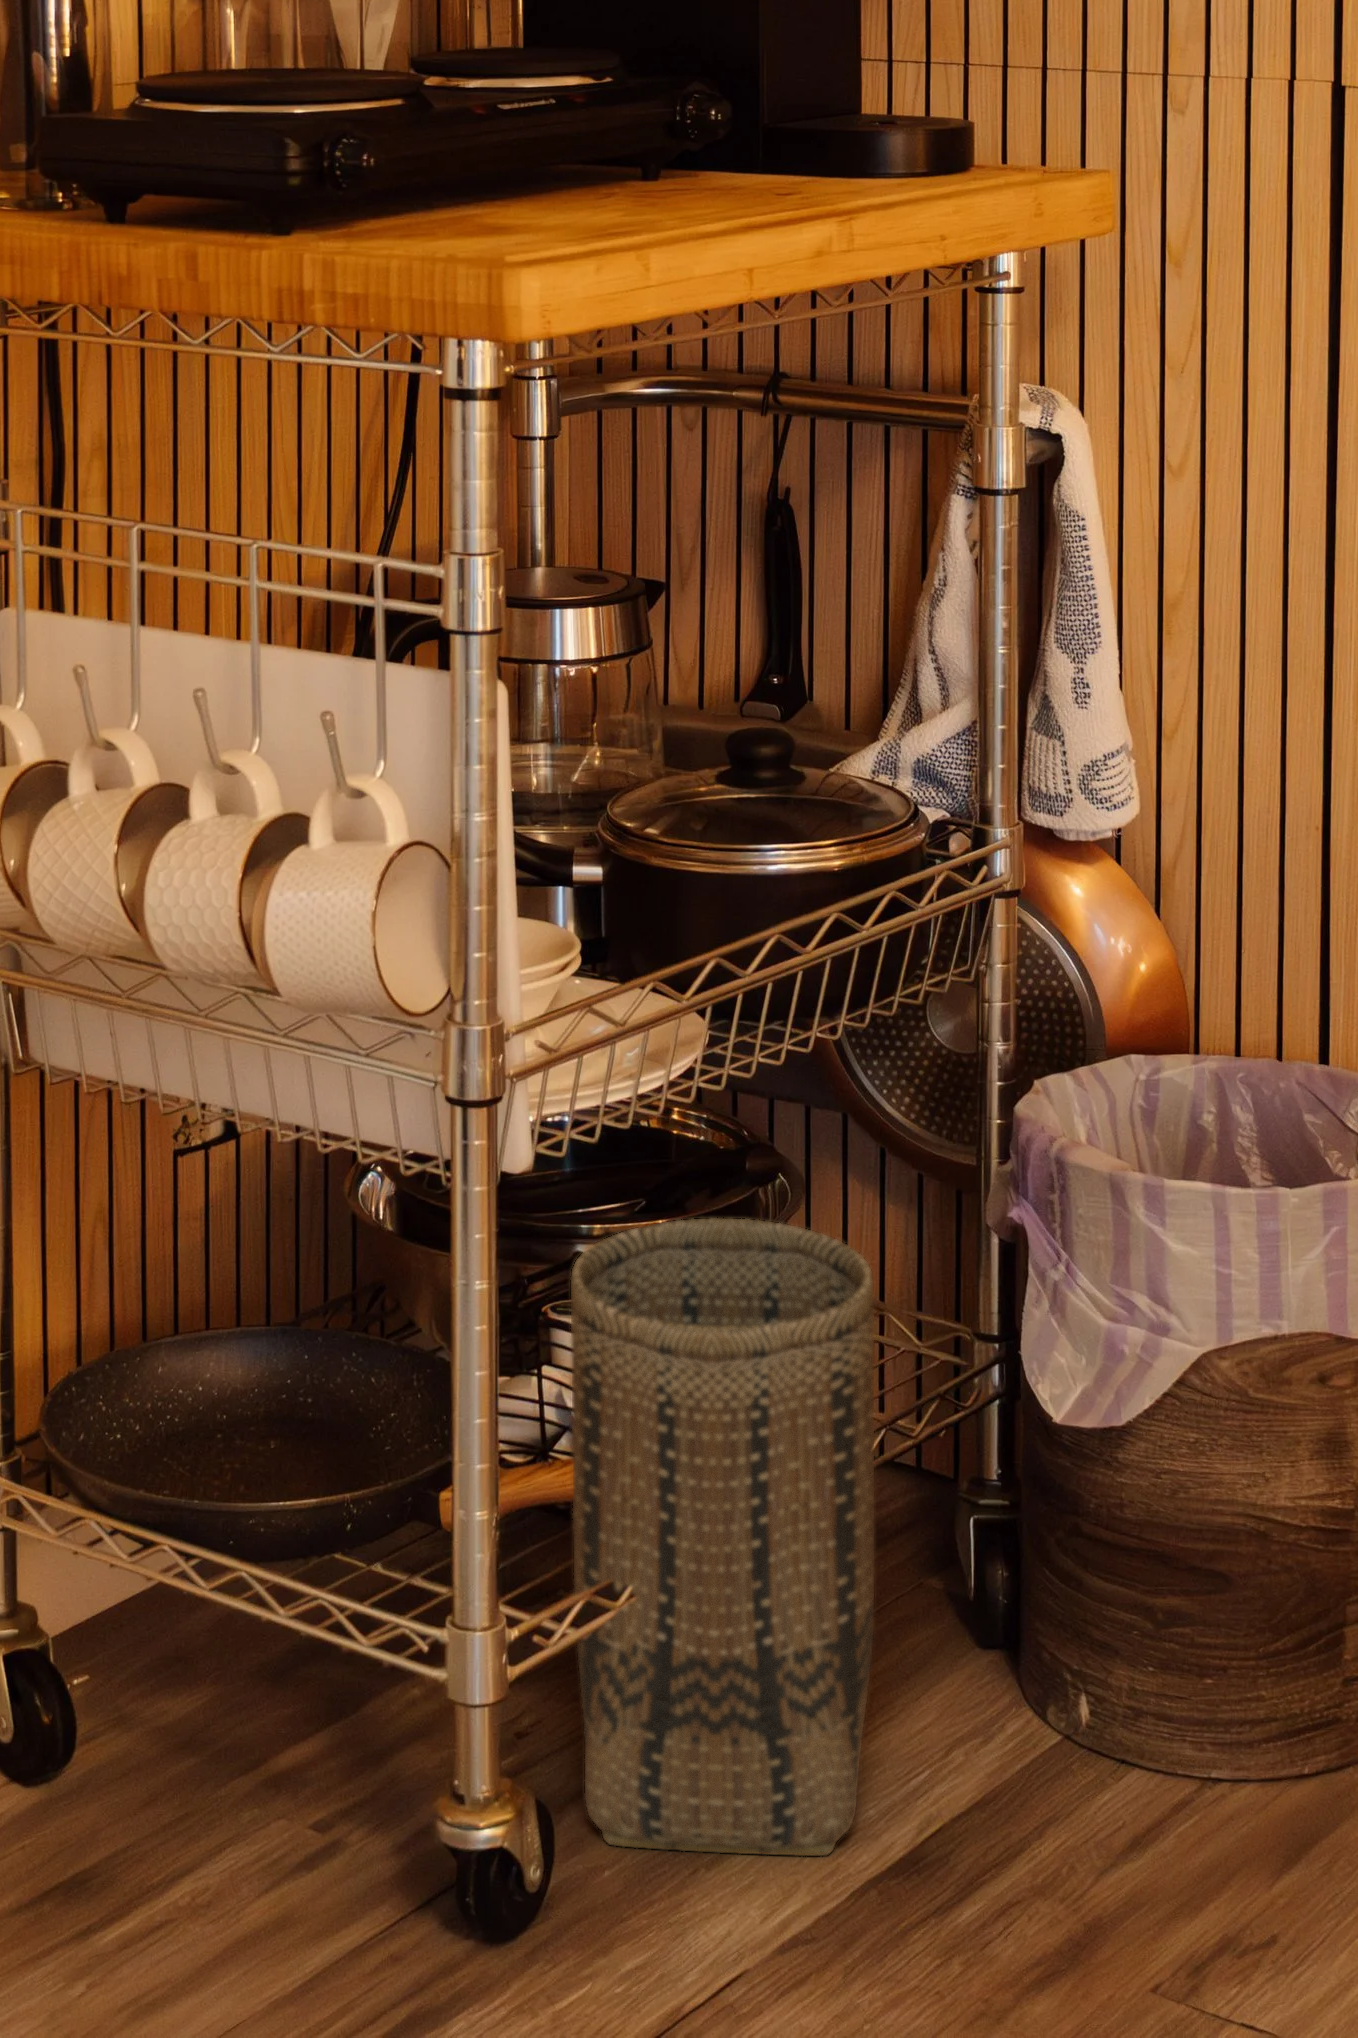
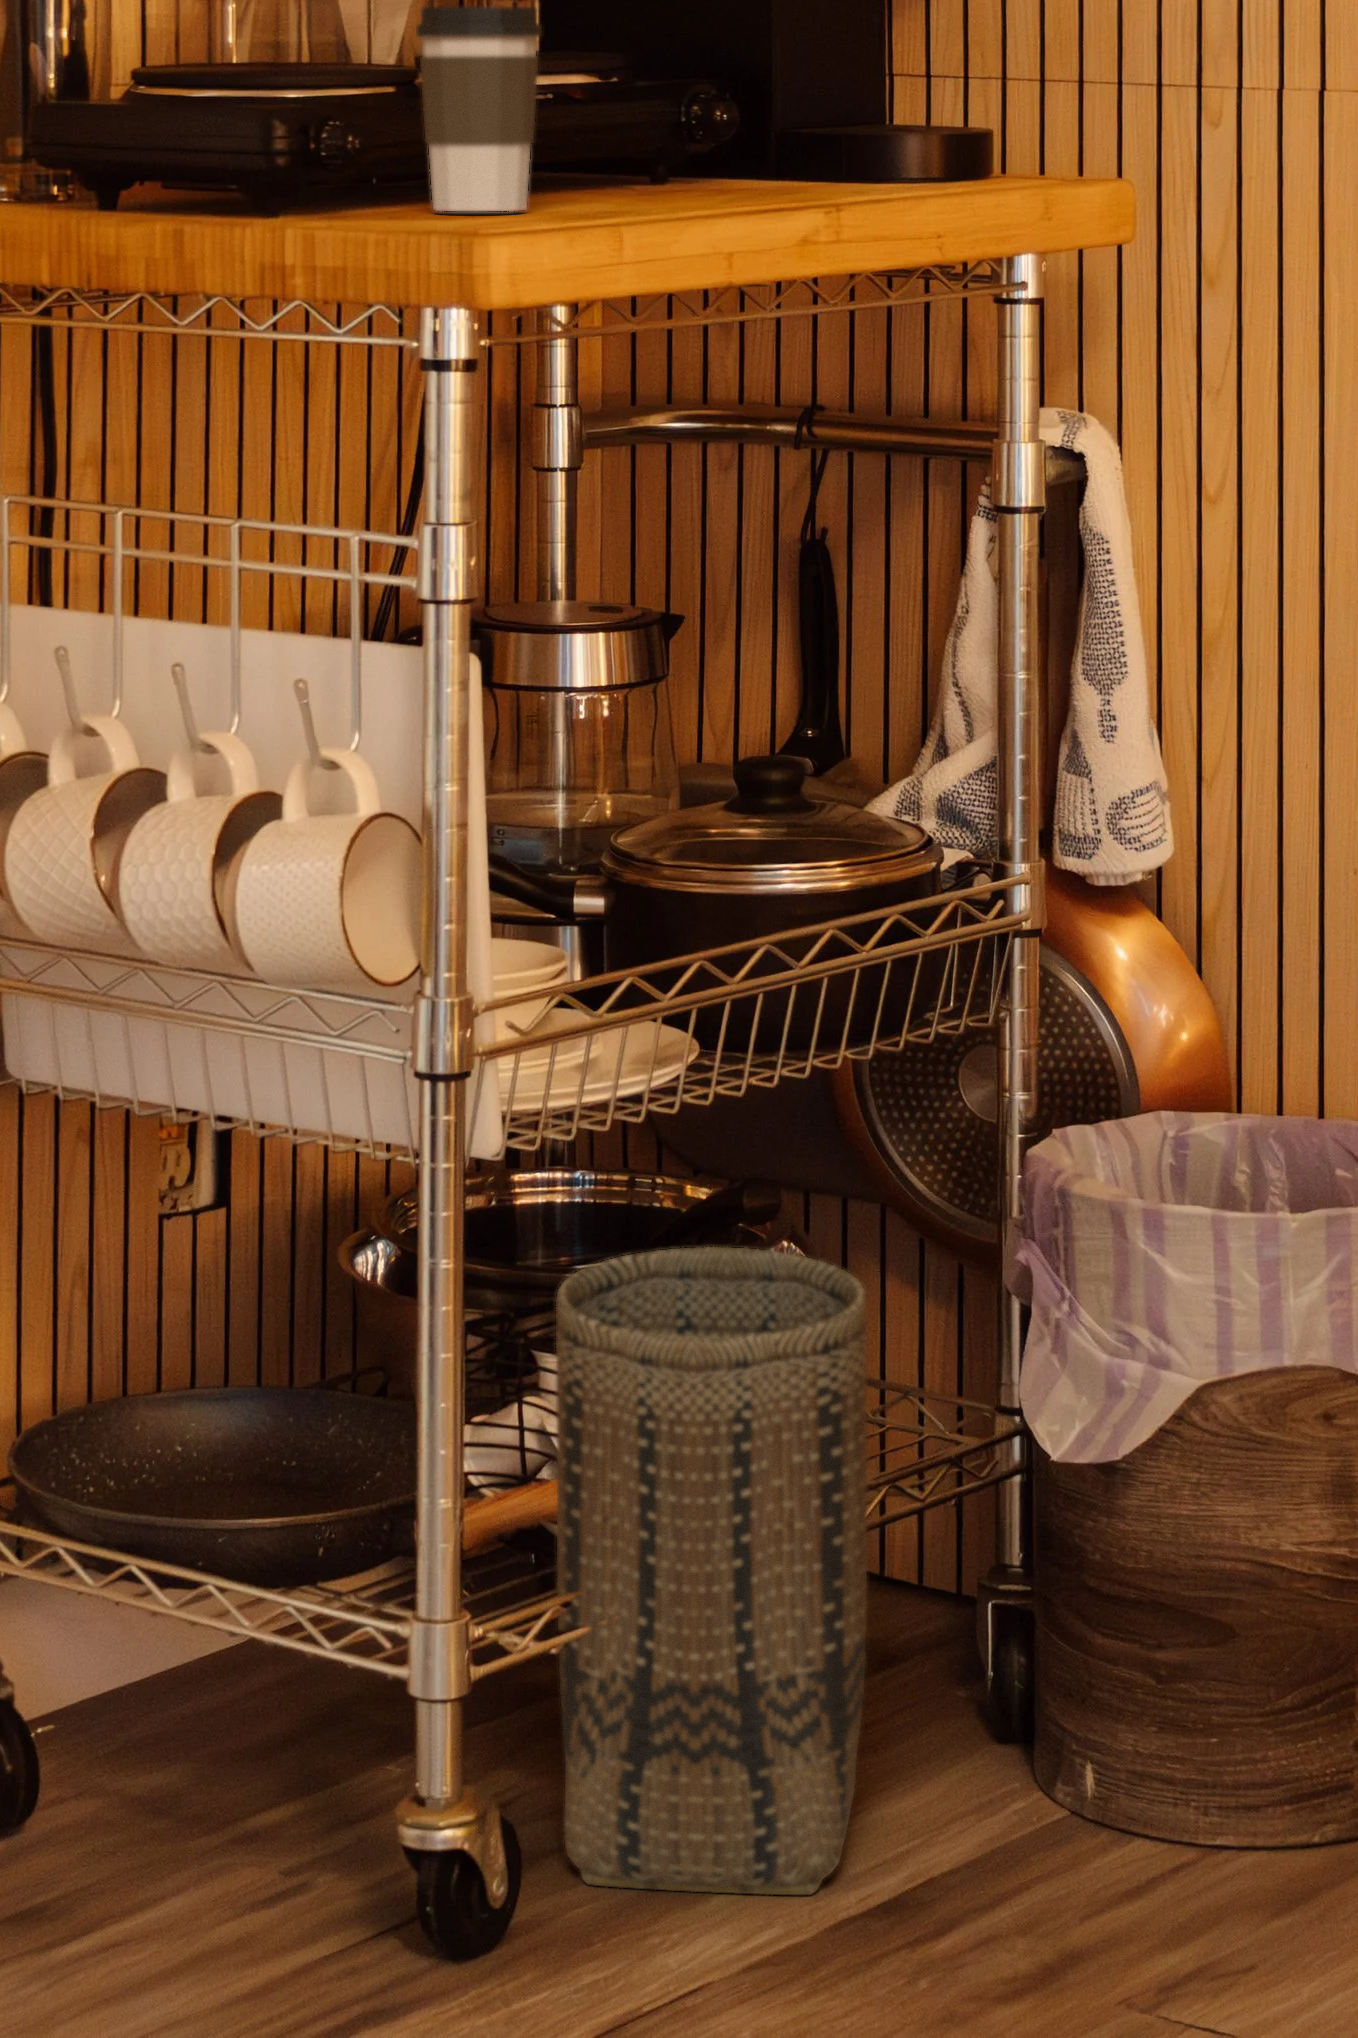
coffee cup: none [434,35,561,242] -> present [416,7,542,211]

